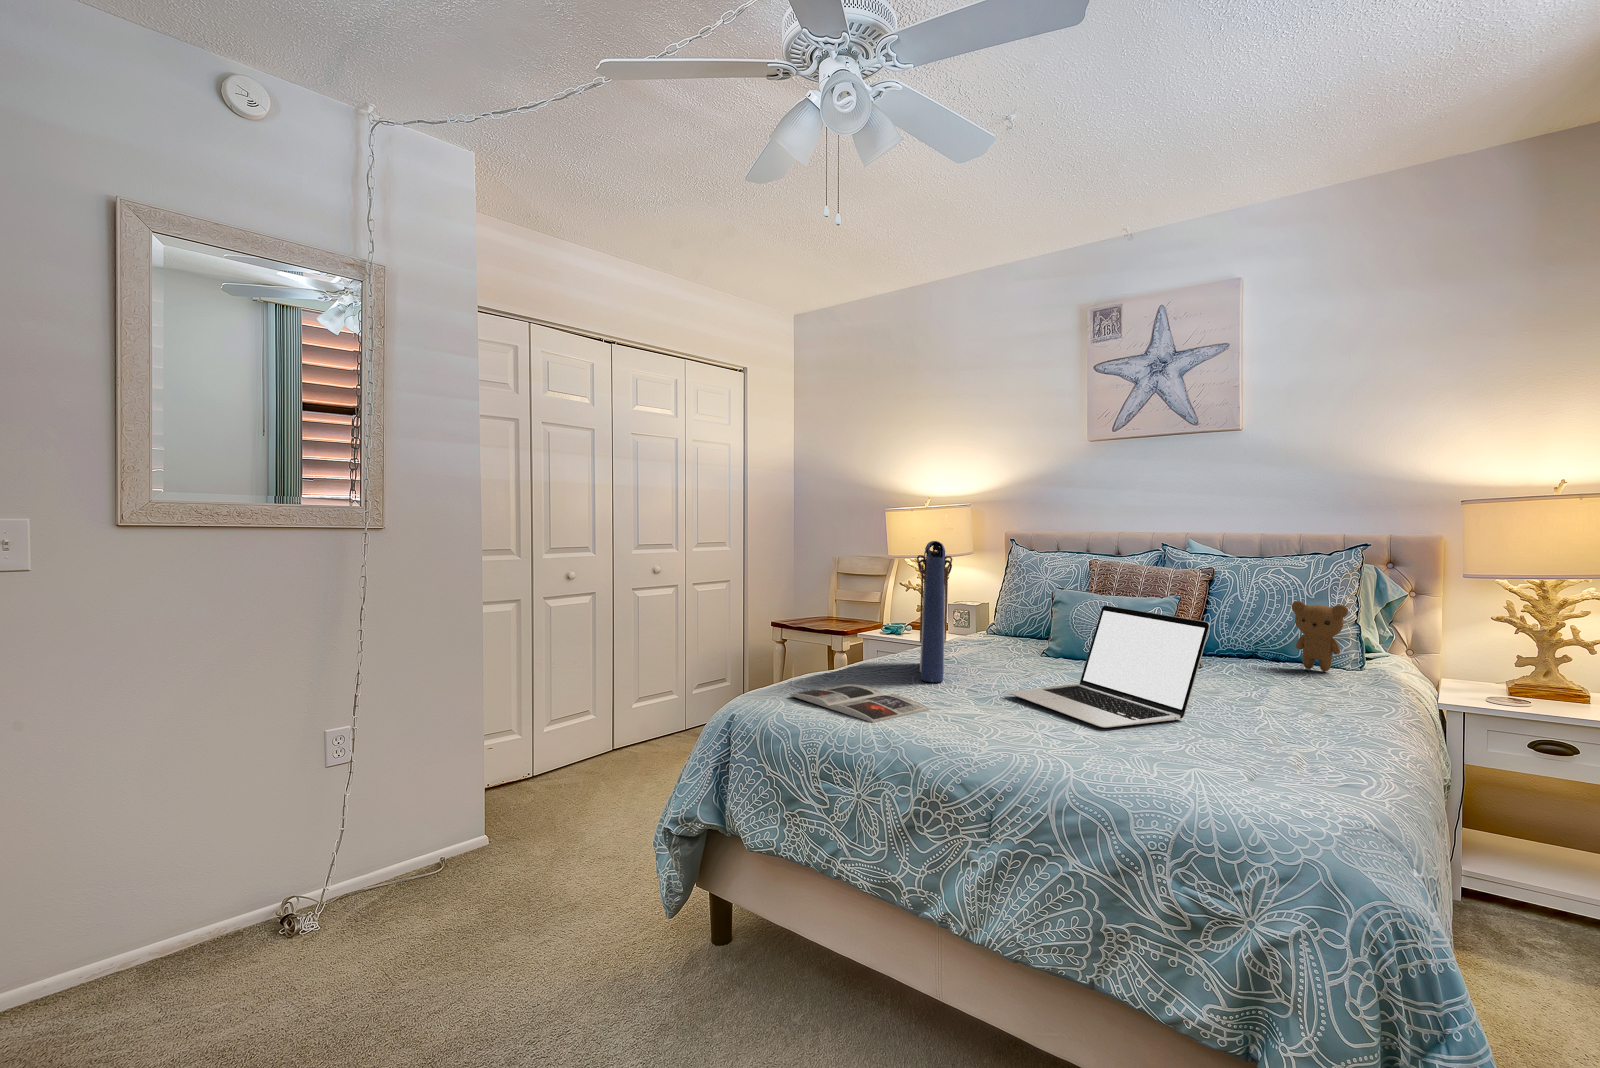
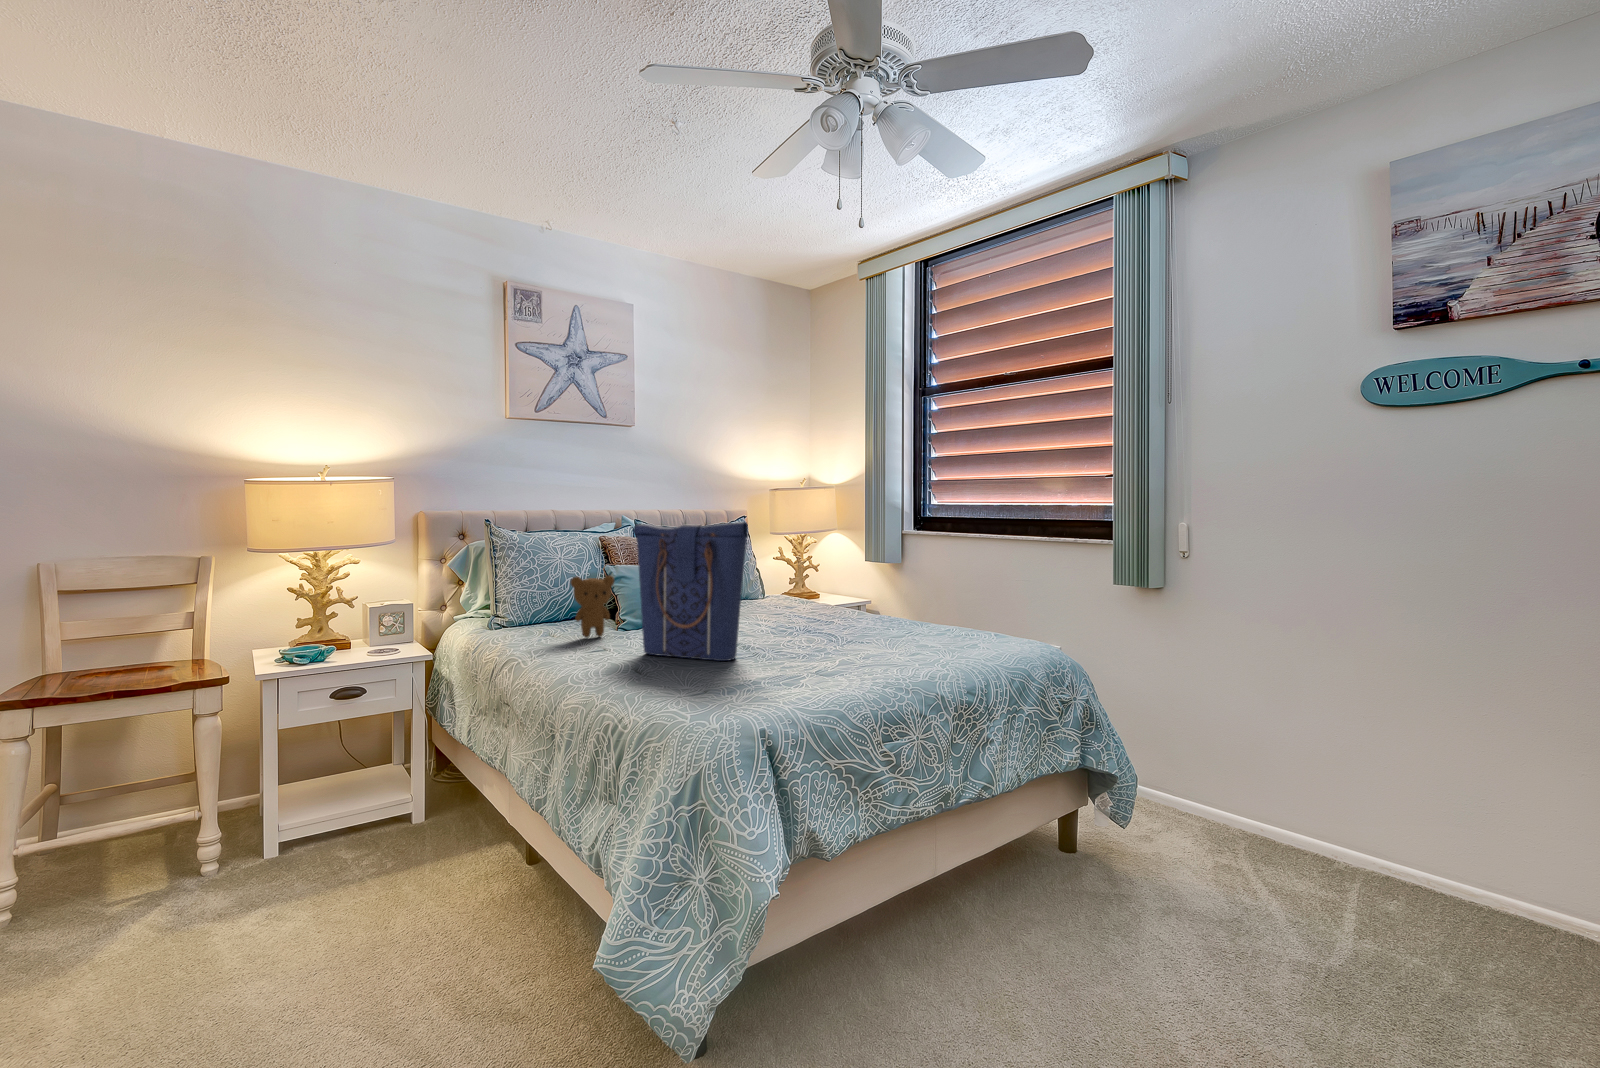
teddy bear: present [1292,601,1348,671] -> present [570,575,614,638]
laptop: present [1008,605,1210,728] -> none [786,567,905,647]
magazine: present [790,684,929,723] -> none [727,666,869,696]

